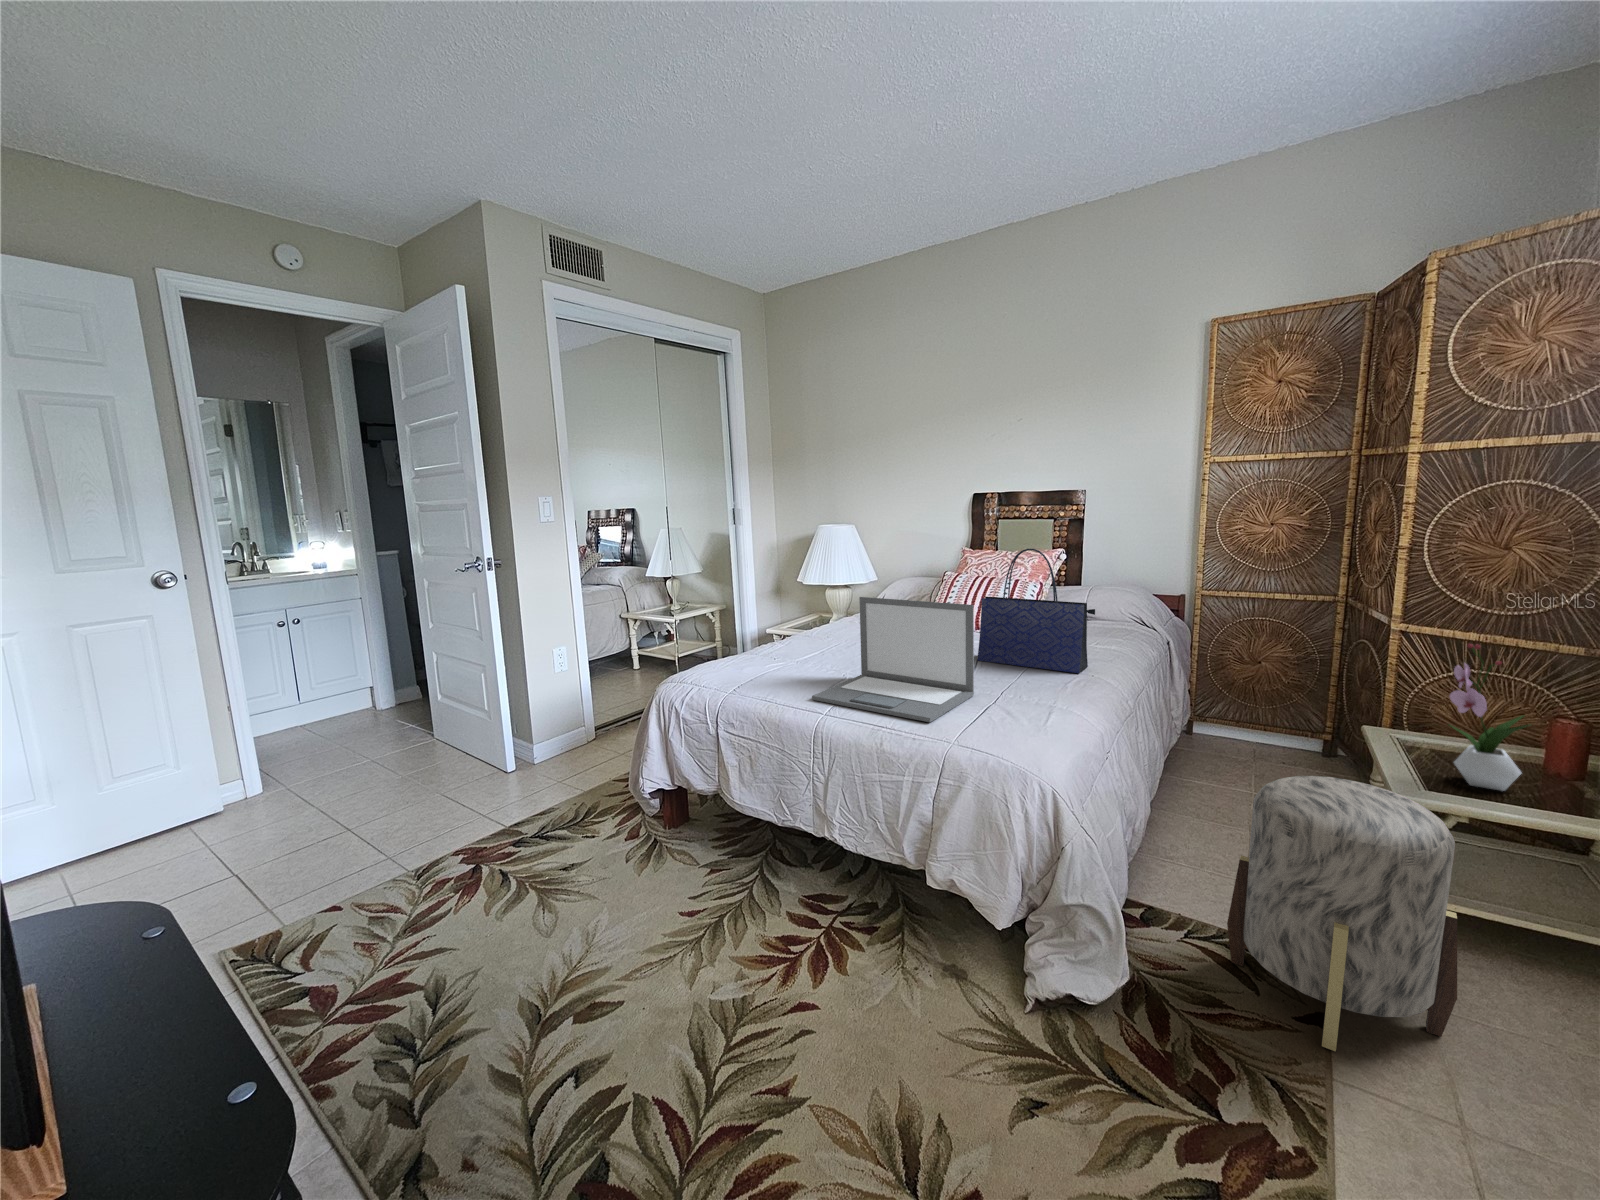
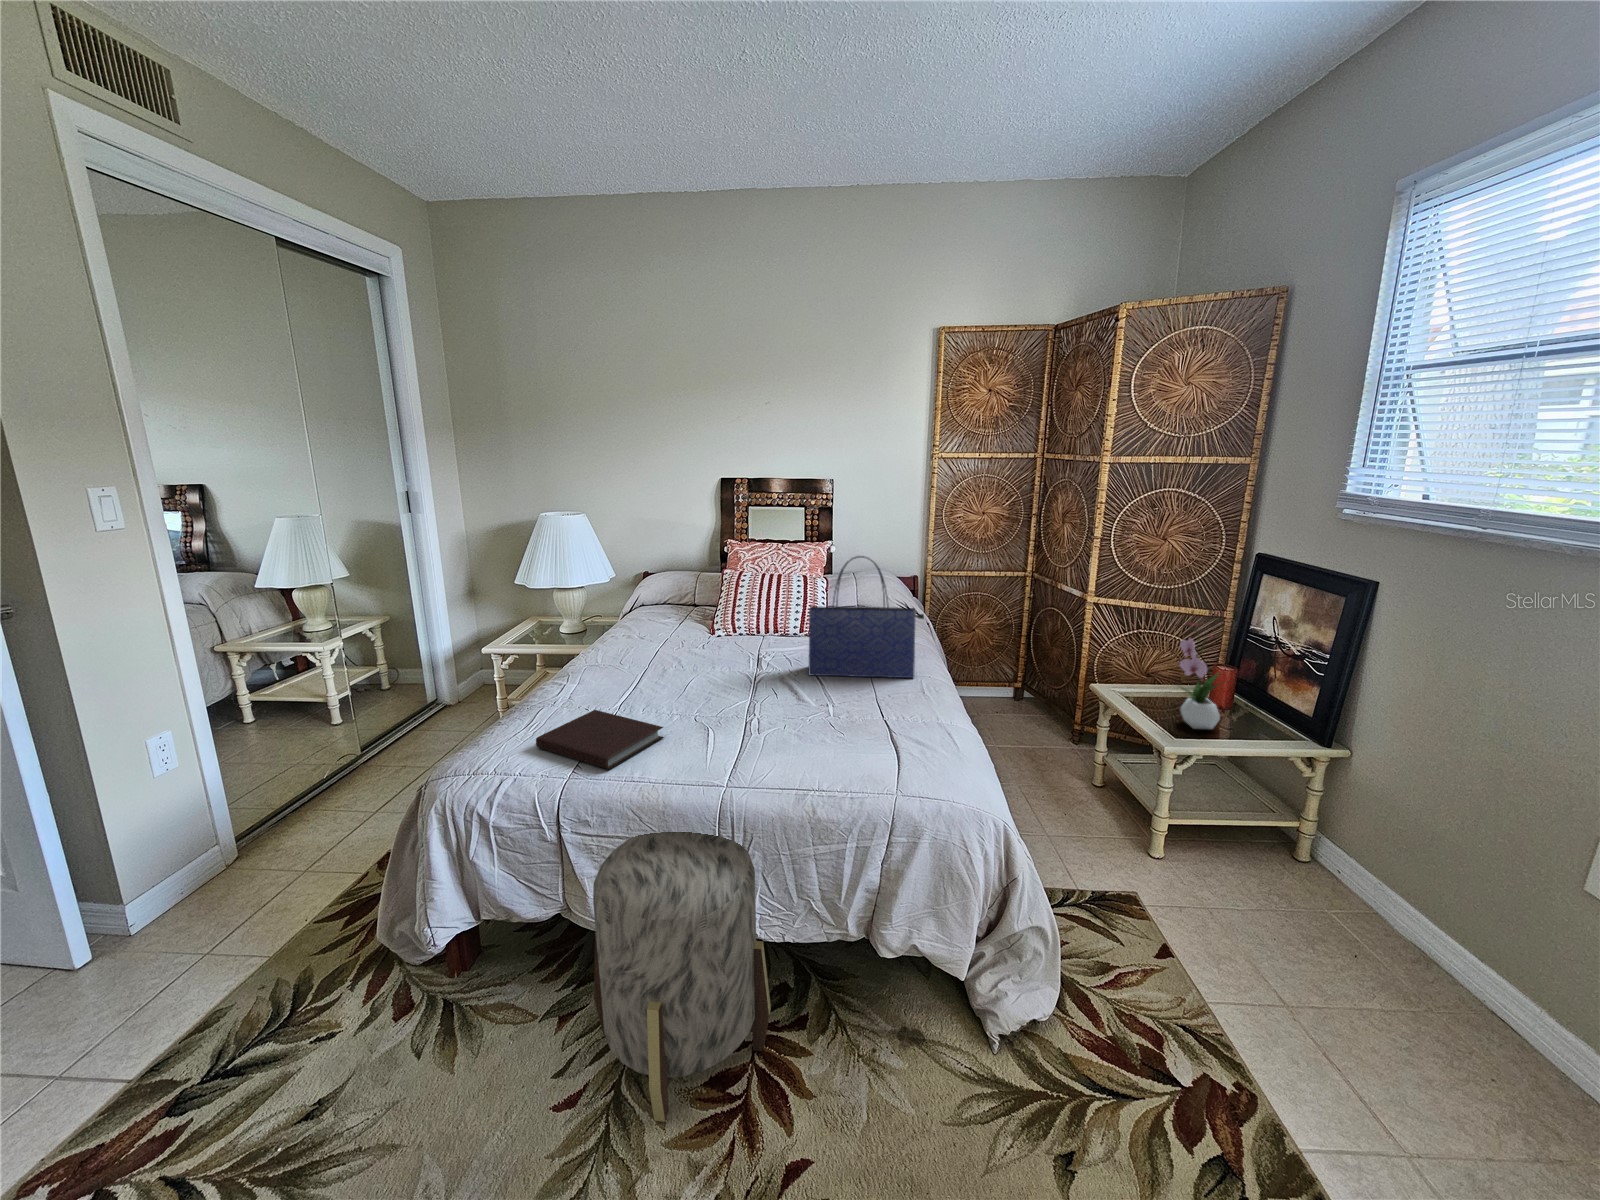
laptop: present [812,597,974,722] -> none [691,629,857,777]
notebook: none [729,657,815,690] -> present [536,710,664,769]
ottoman: present [1227,776,1457,1051] -> present [593,832,771,1122]

